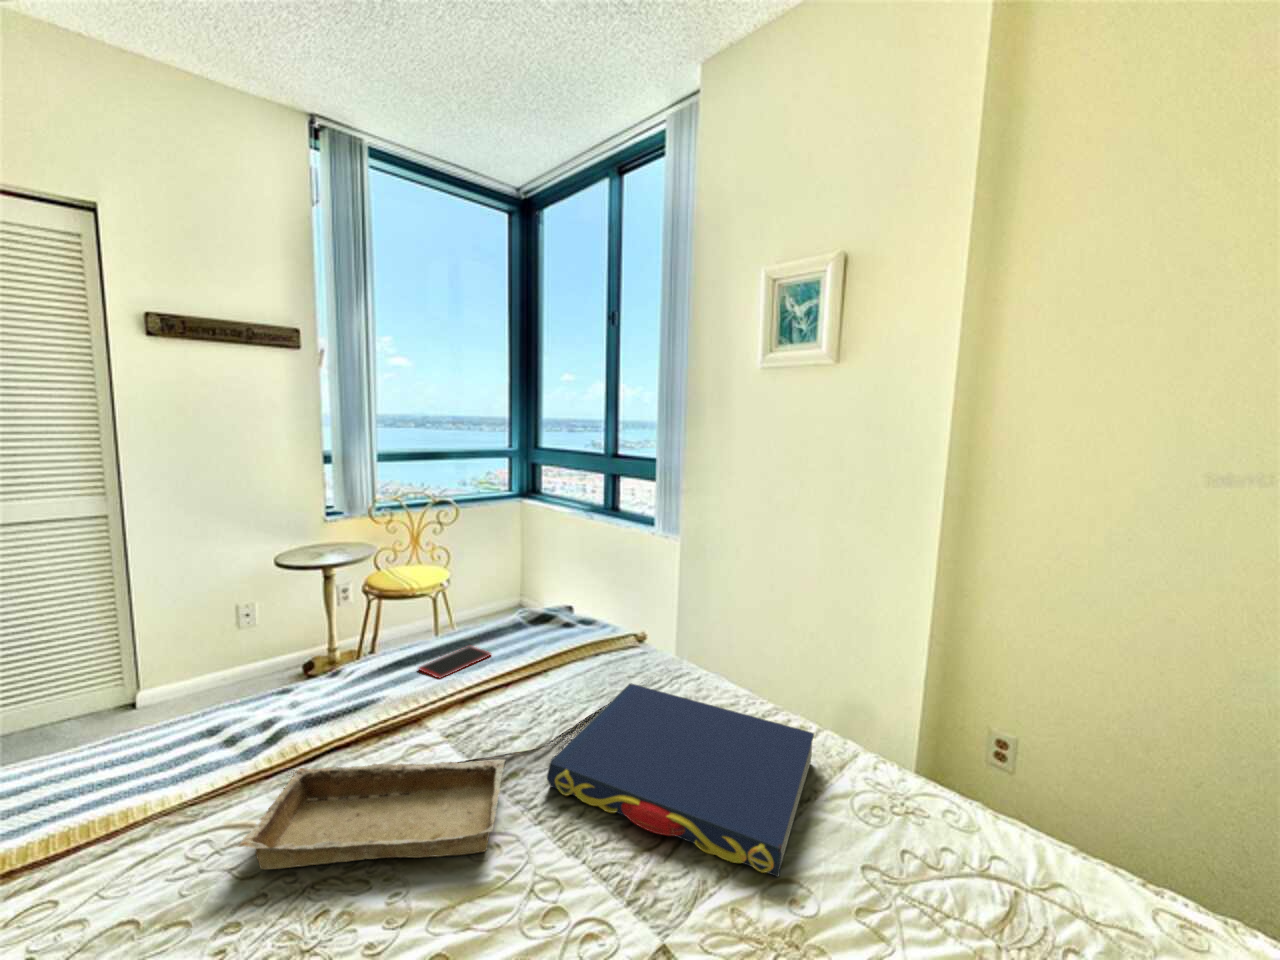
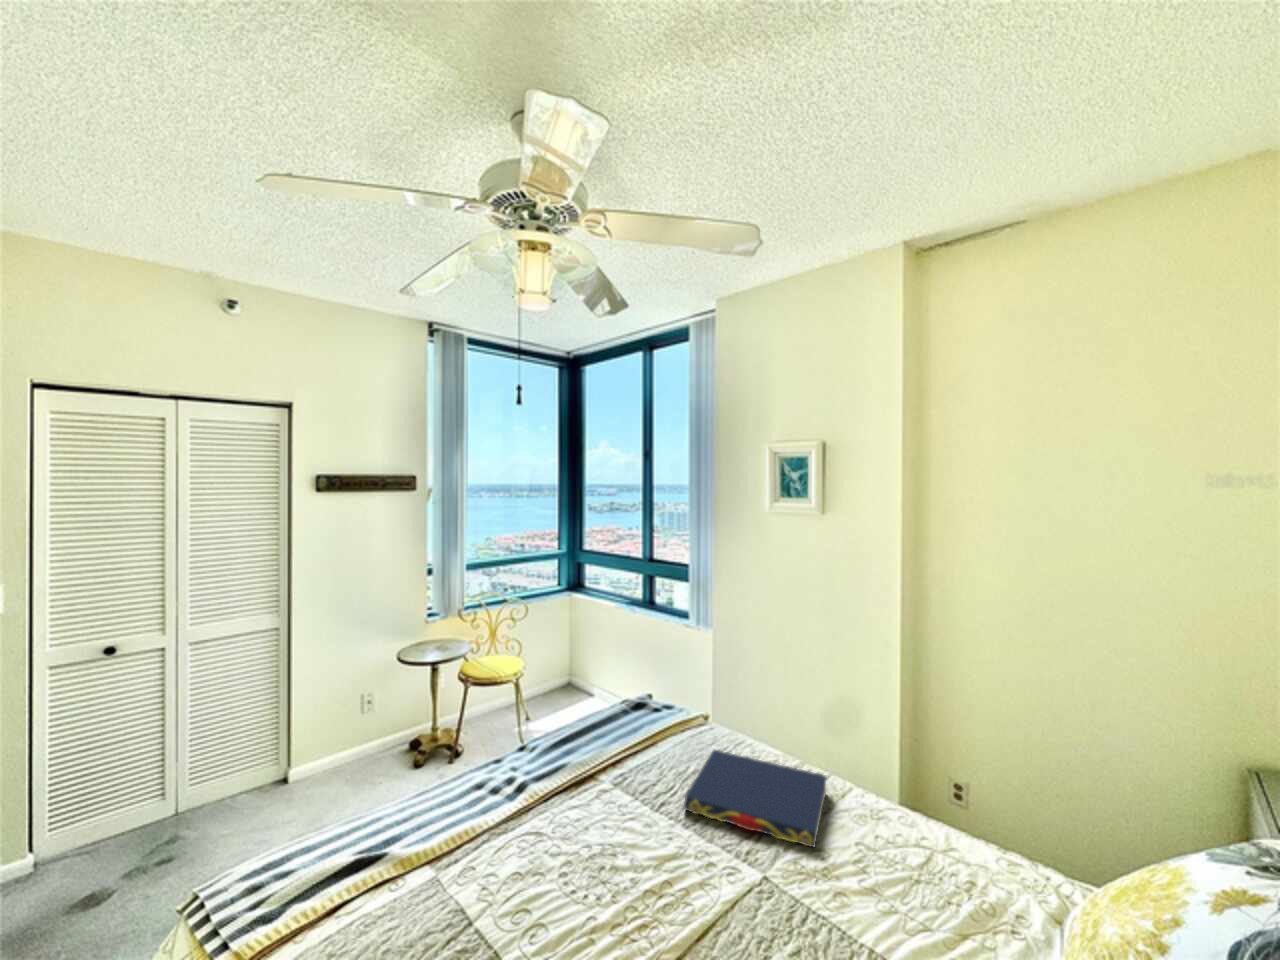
smartphone: present [418,646,491,678] -> none [575,727,616,750]
tray: present [239,760,505,869] -> none [554,796,672,852]

